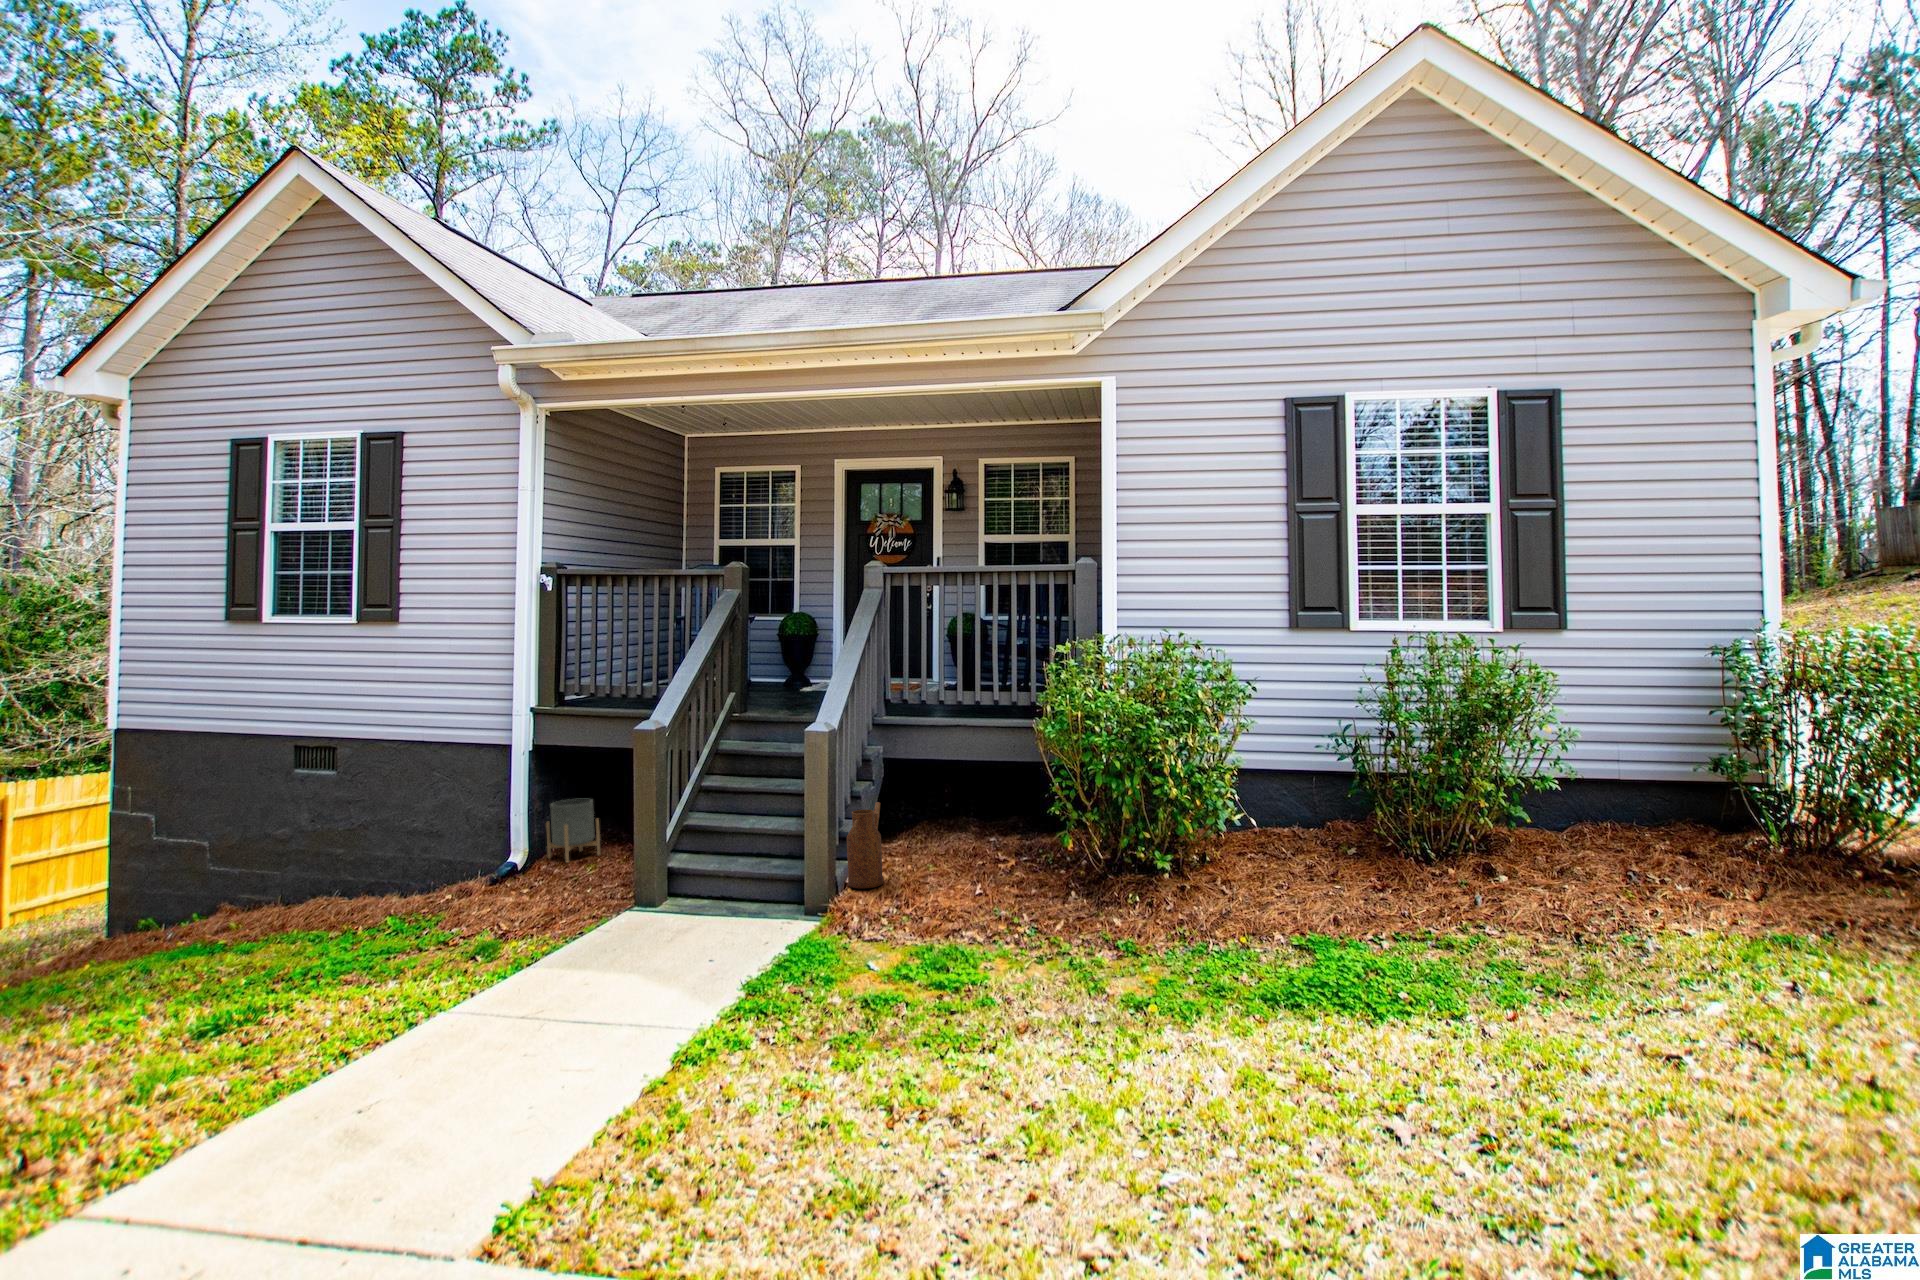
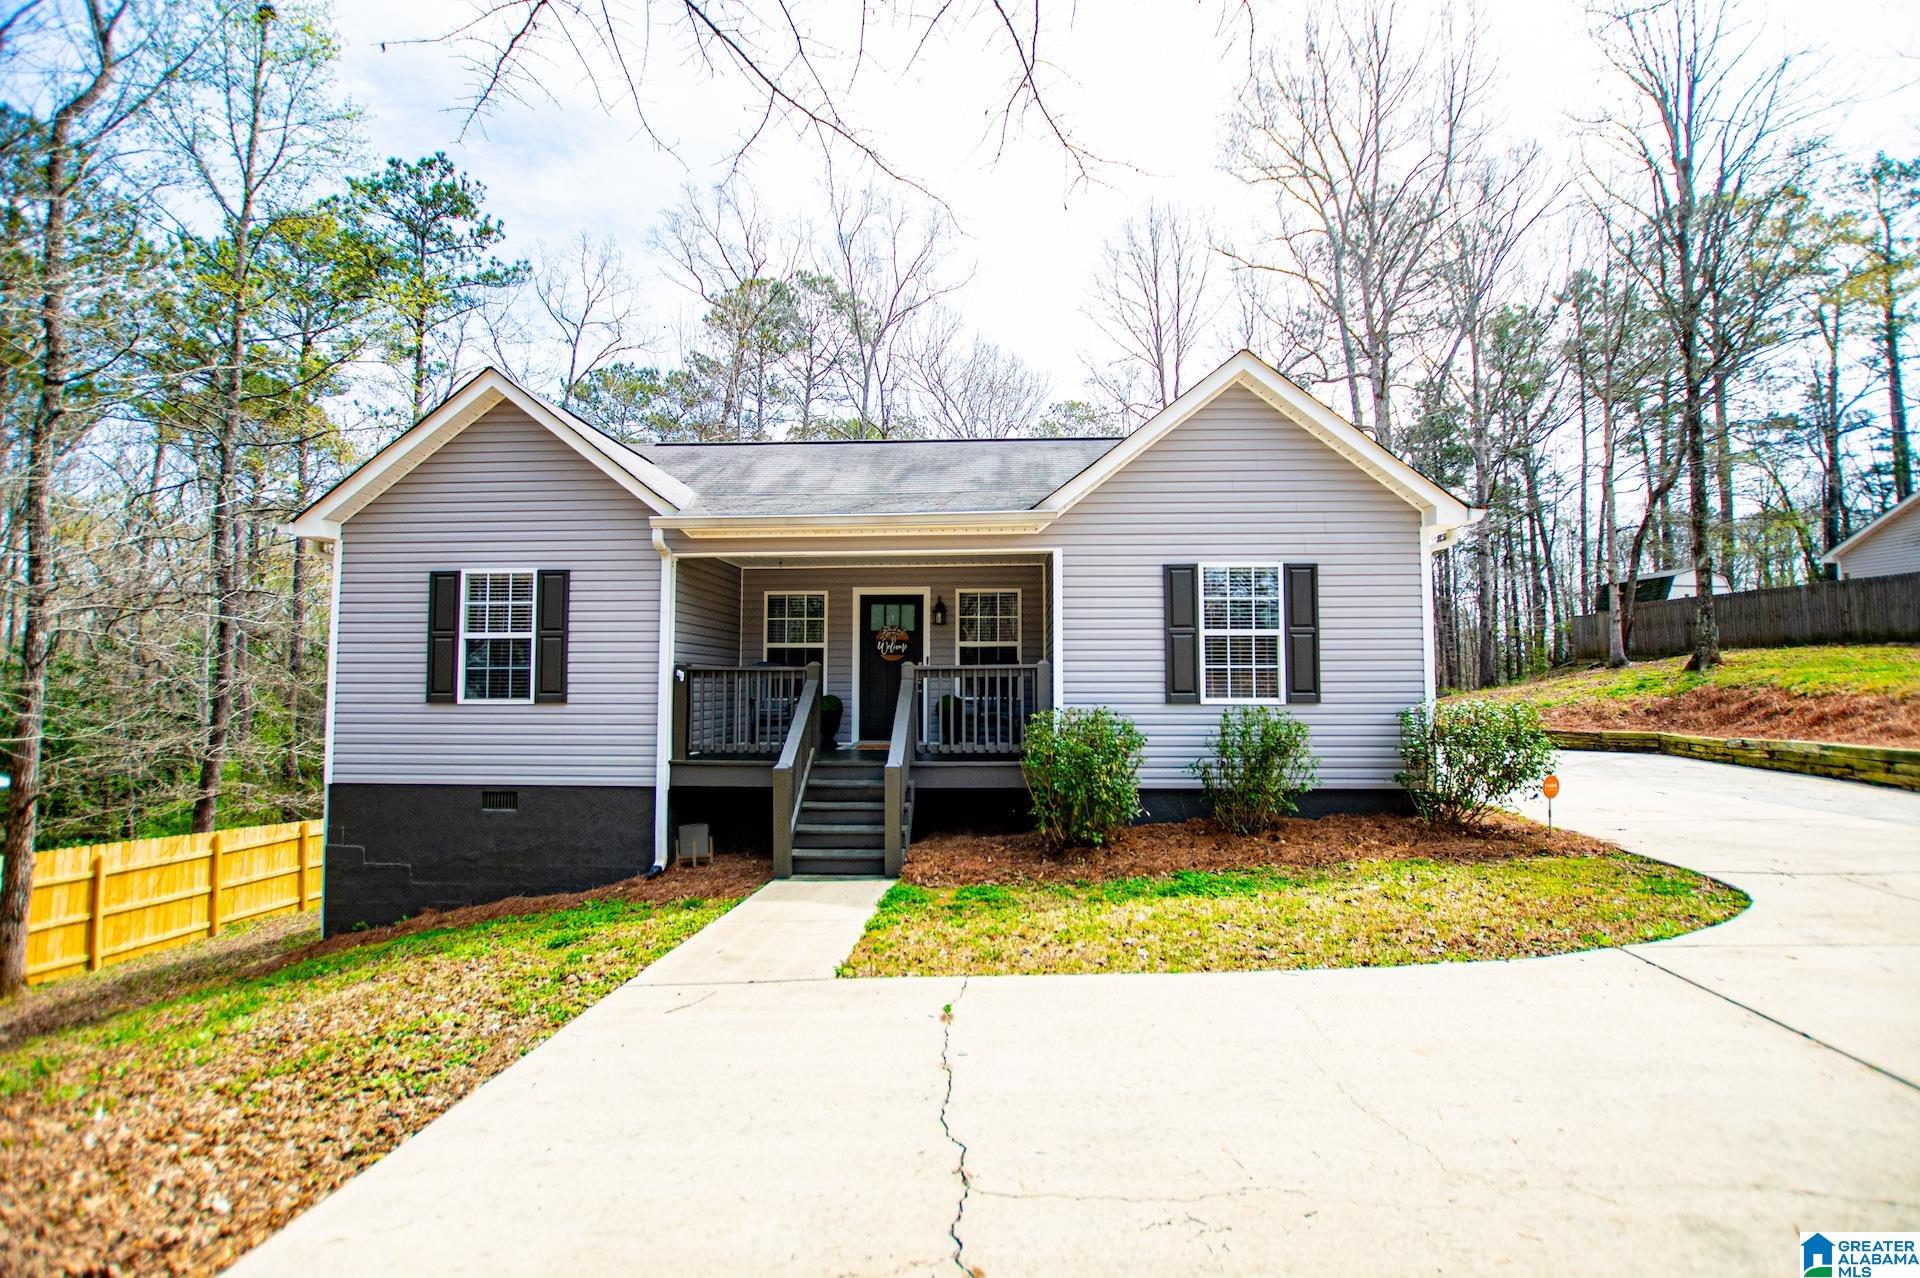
watering can: present [847,802,883,889] -> none [912,813,934,863]

